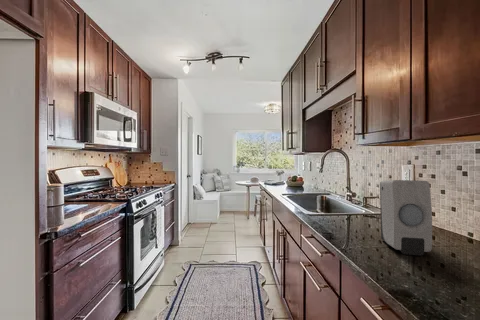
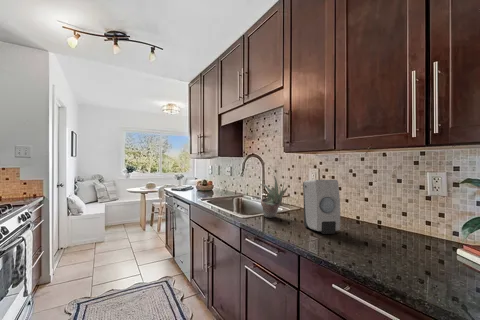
succulent plant: none [329,173,364,223] -> present [260,176,287,218]

